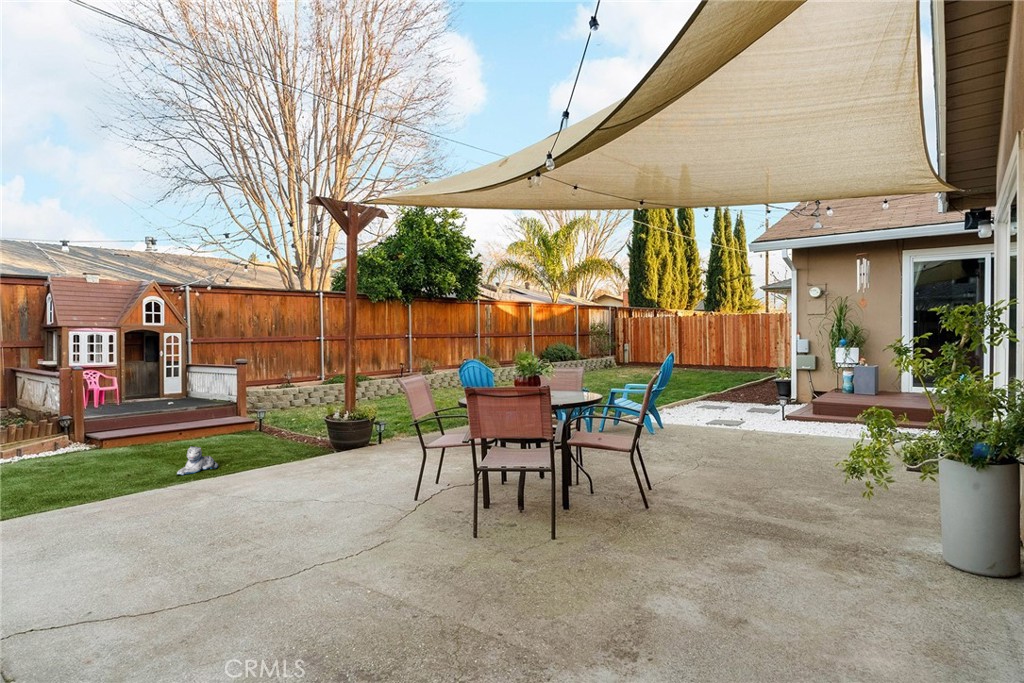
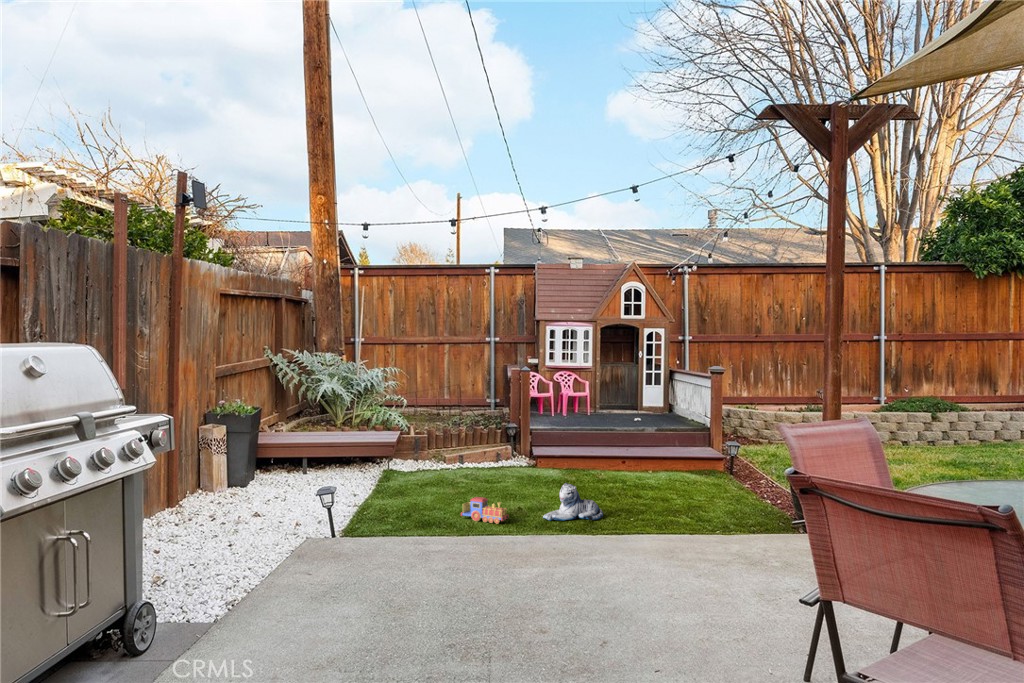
toy train: none [106,468,152,487] -> present [461,497,509,524]

